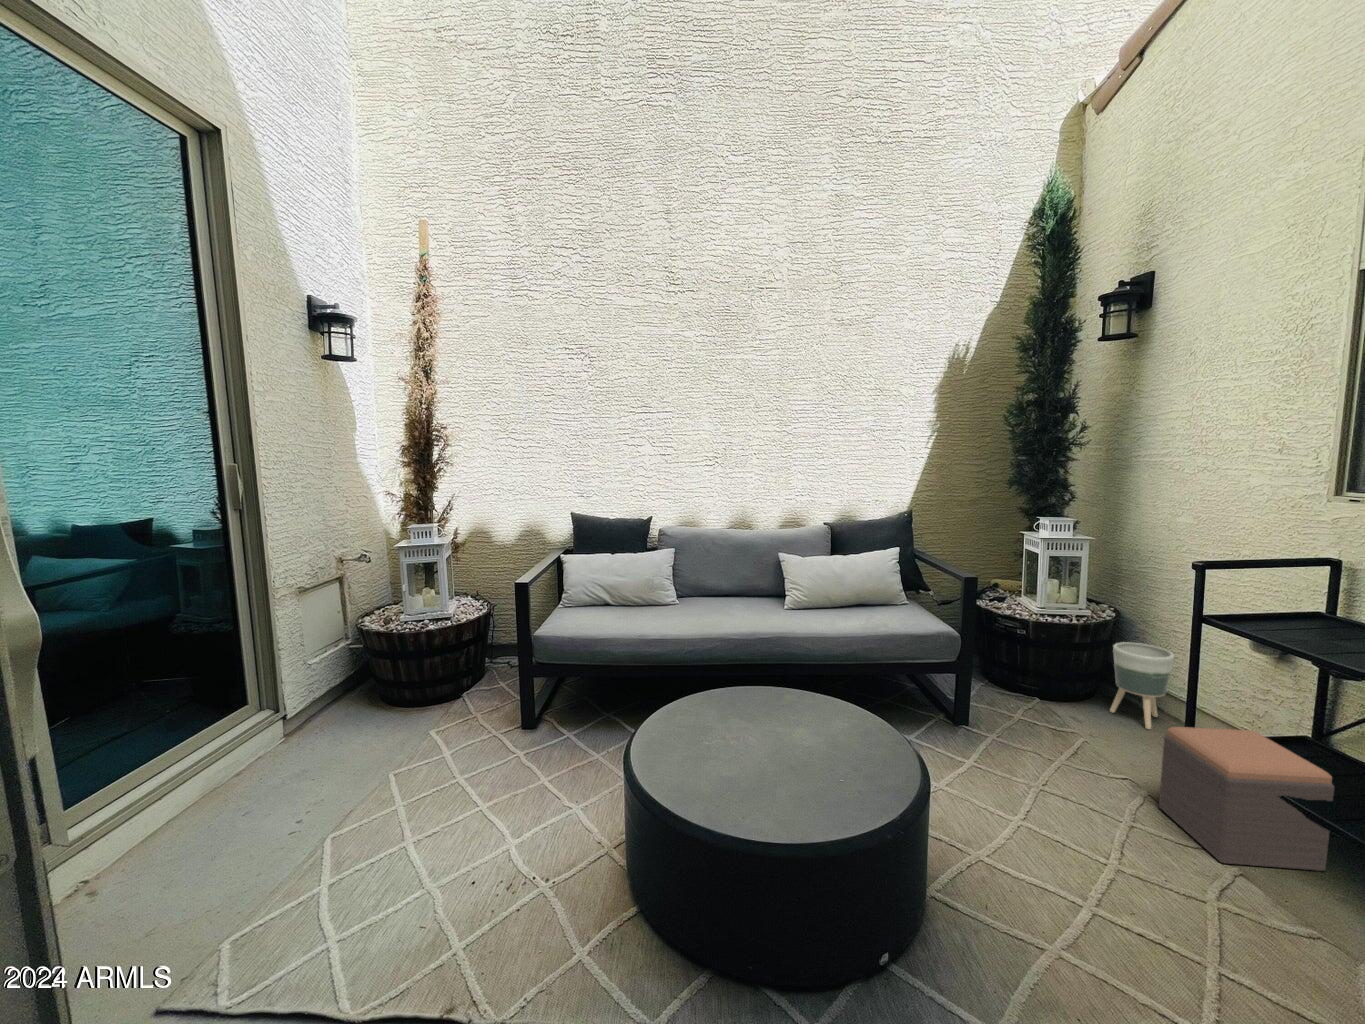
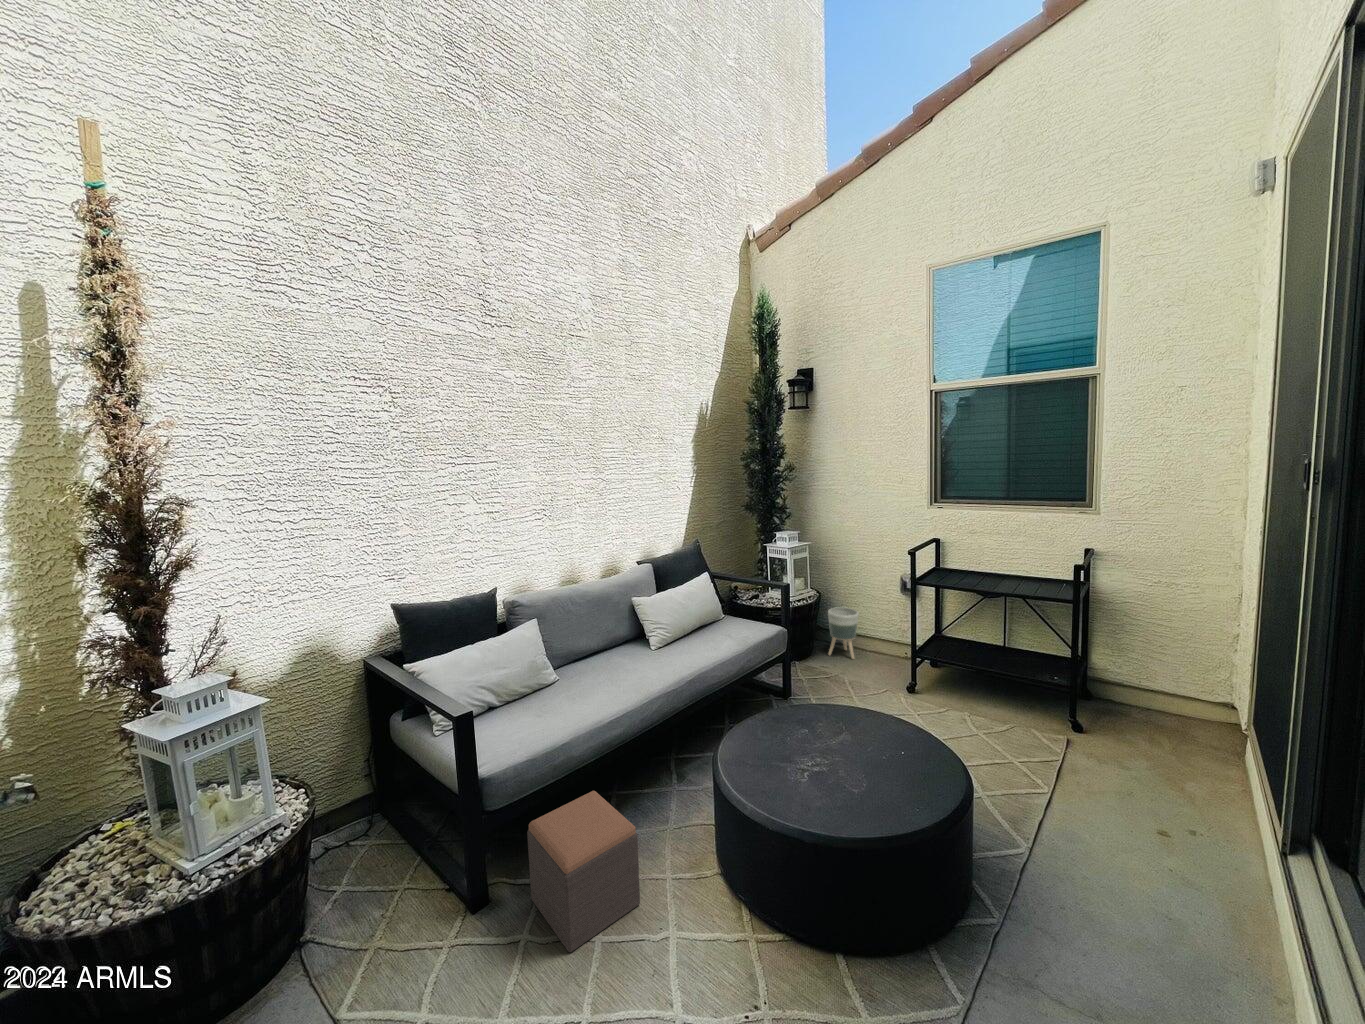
footstool: present [1159,727,1334,871] -> present [527,791,640,952]

